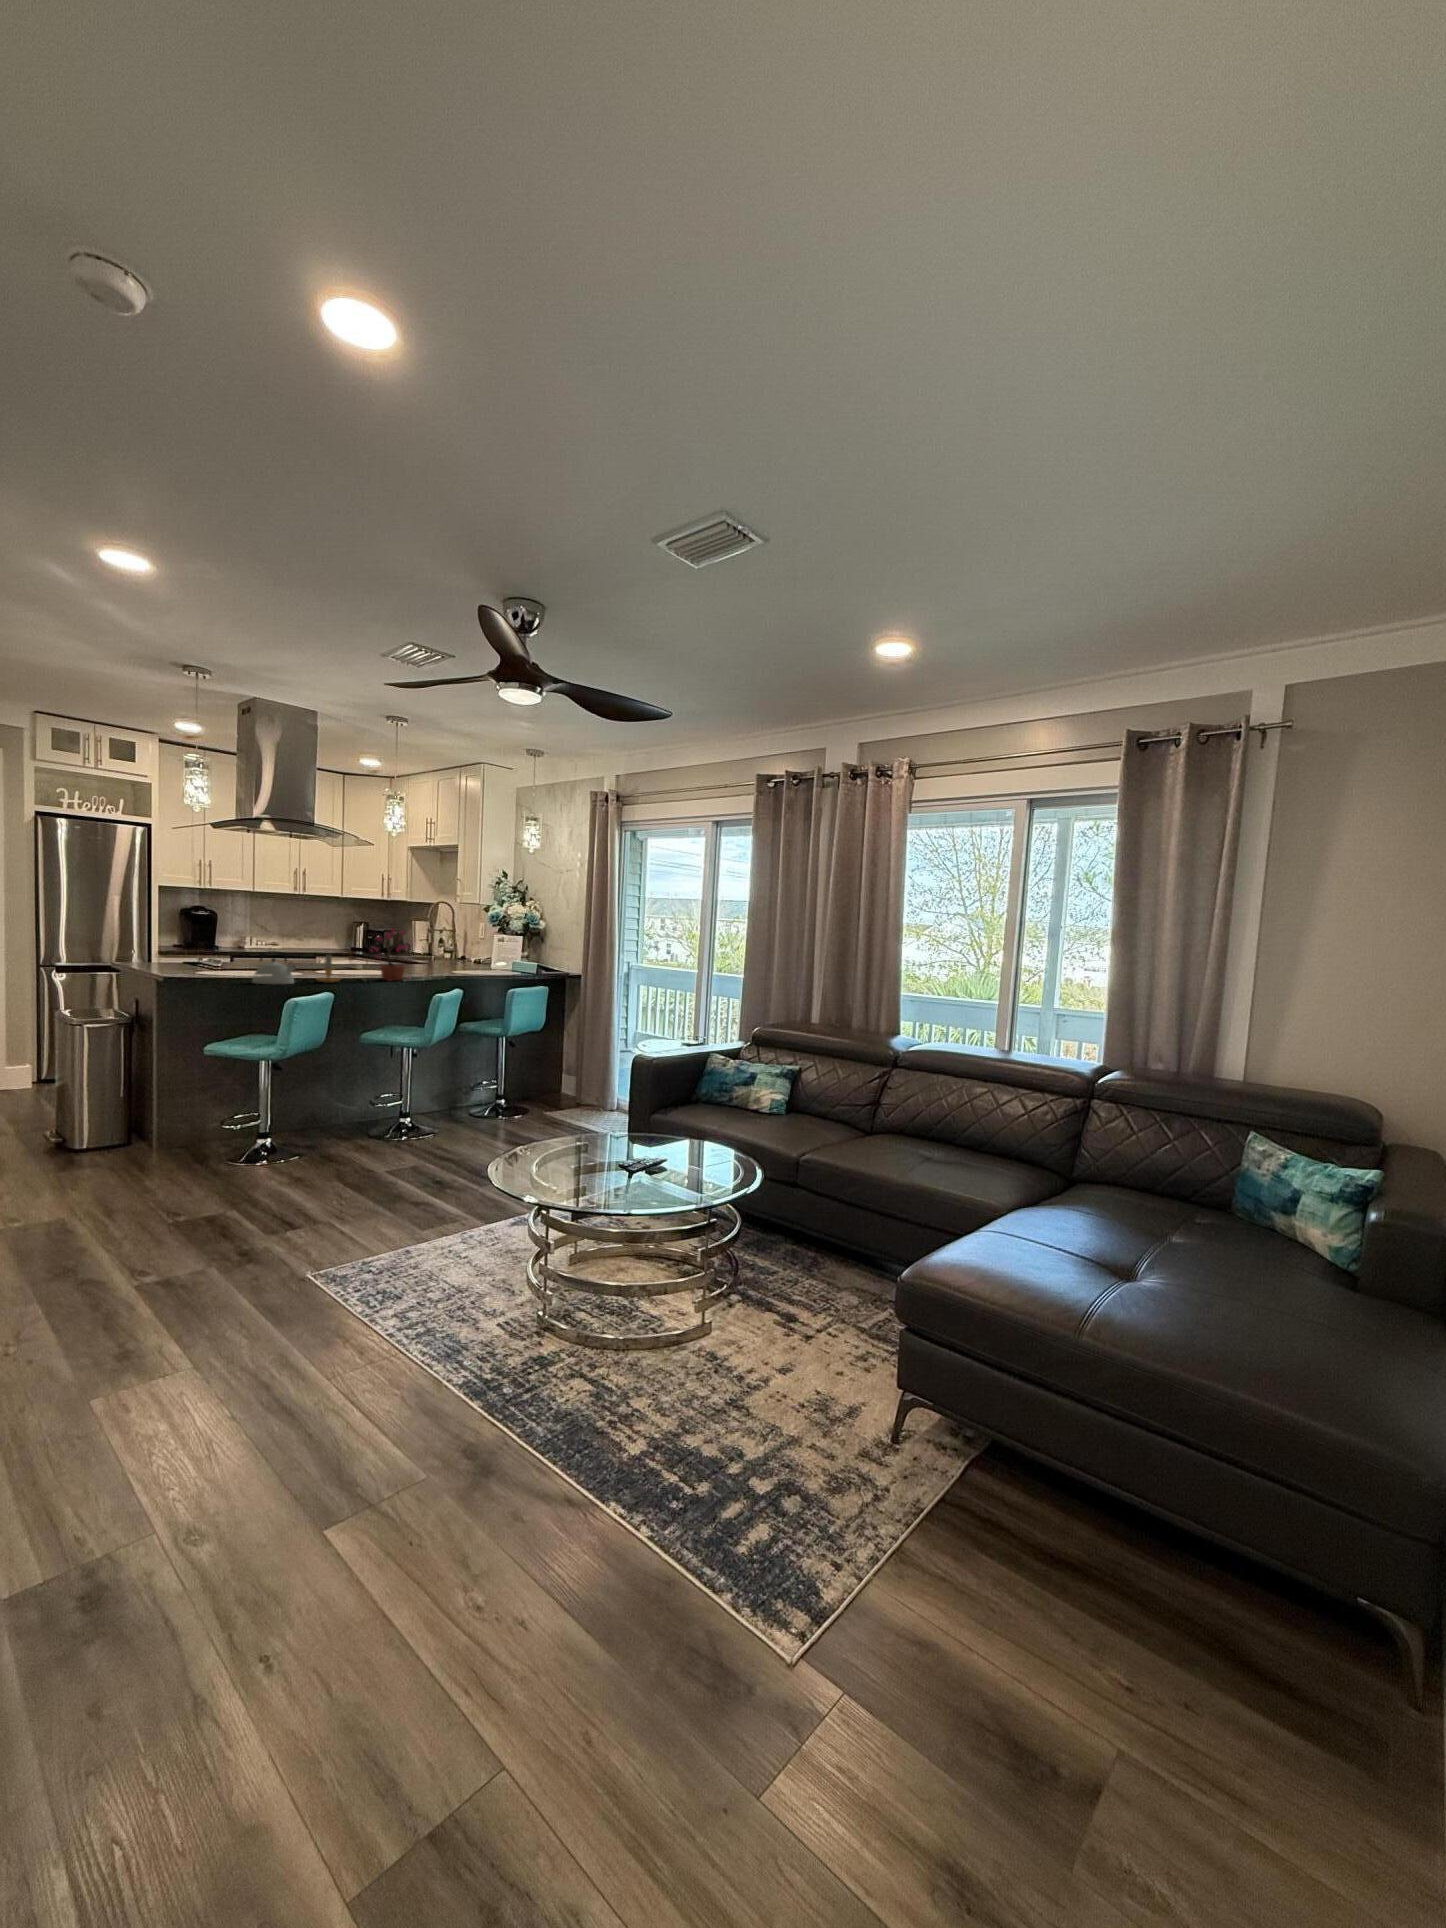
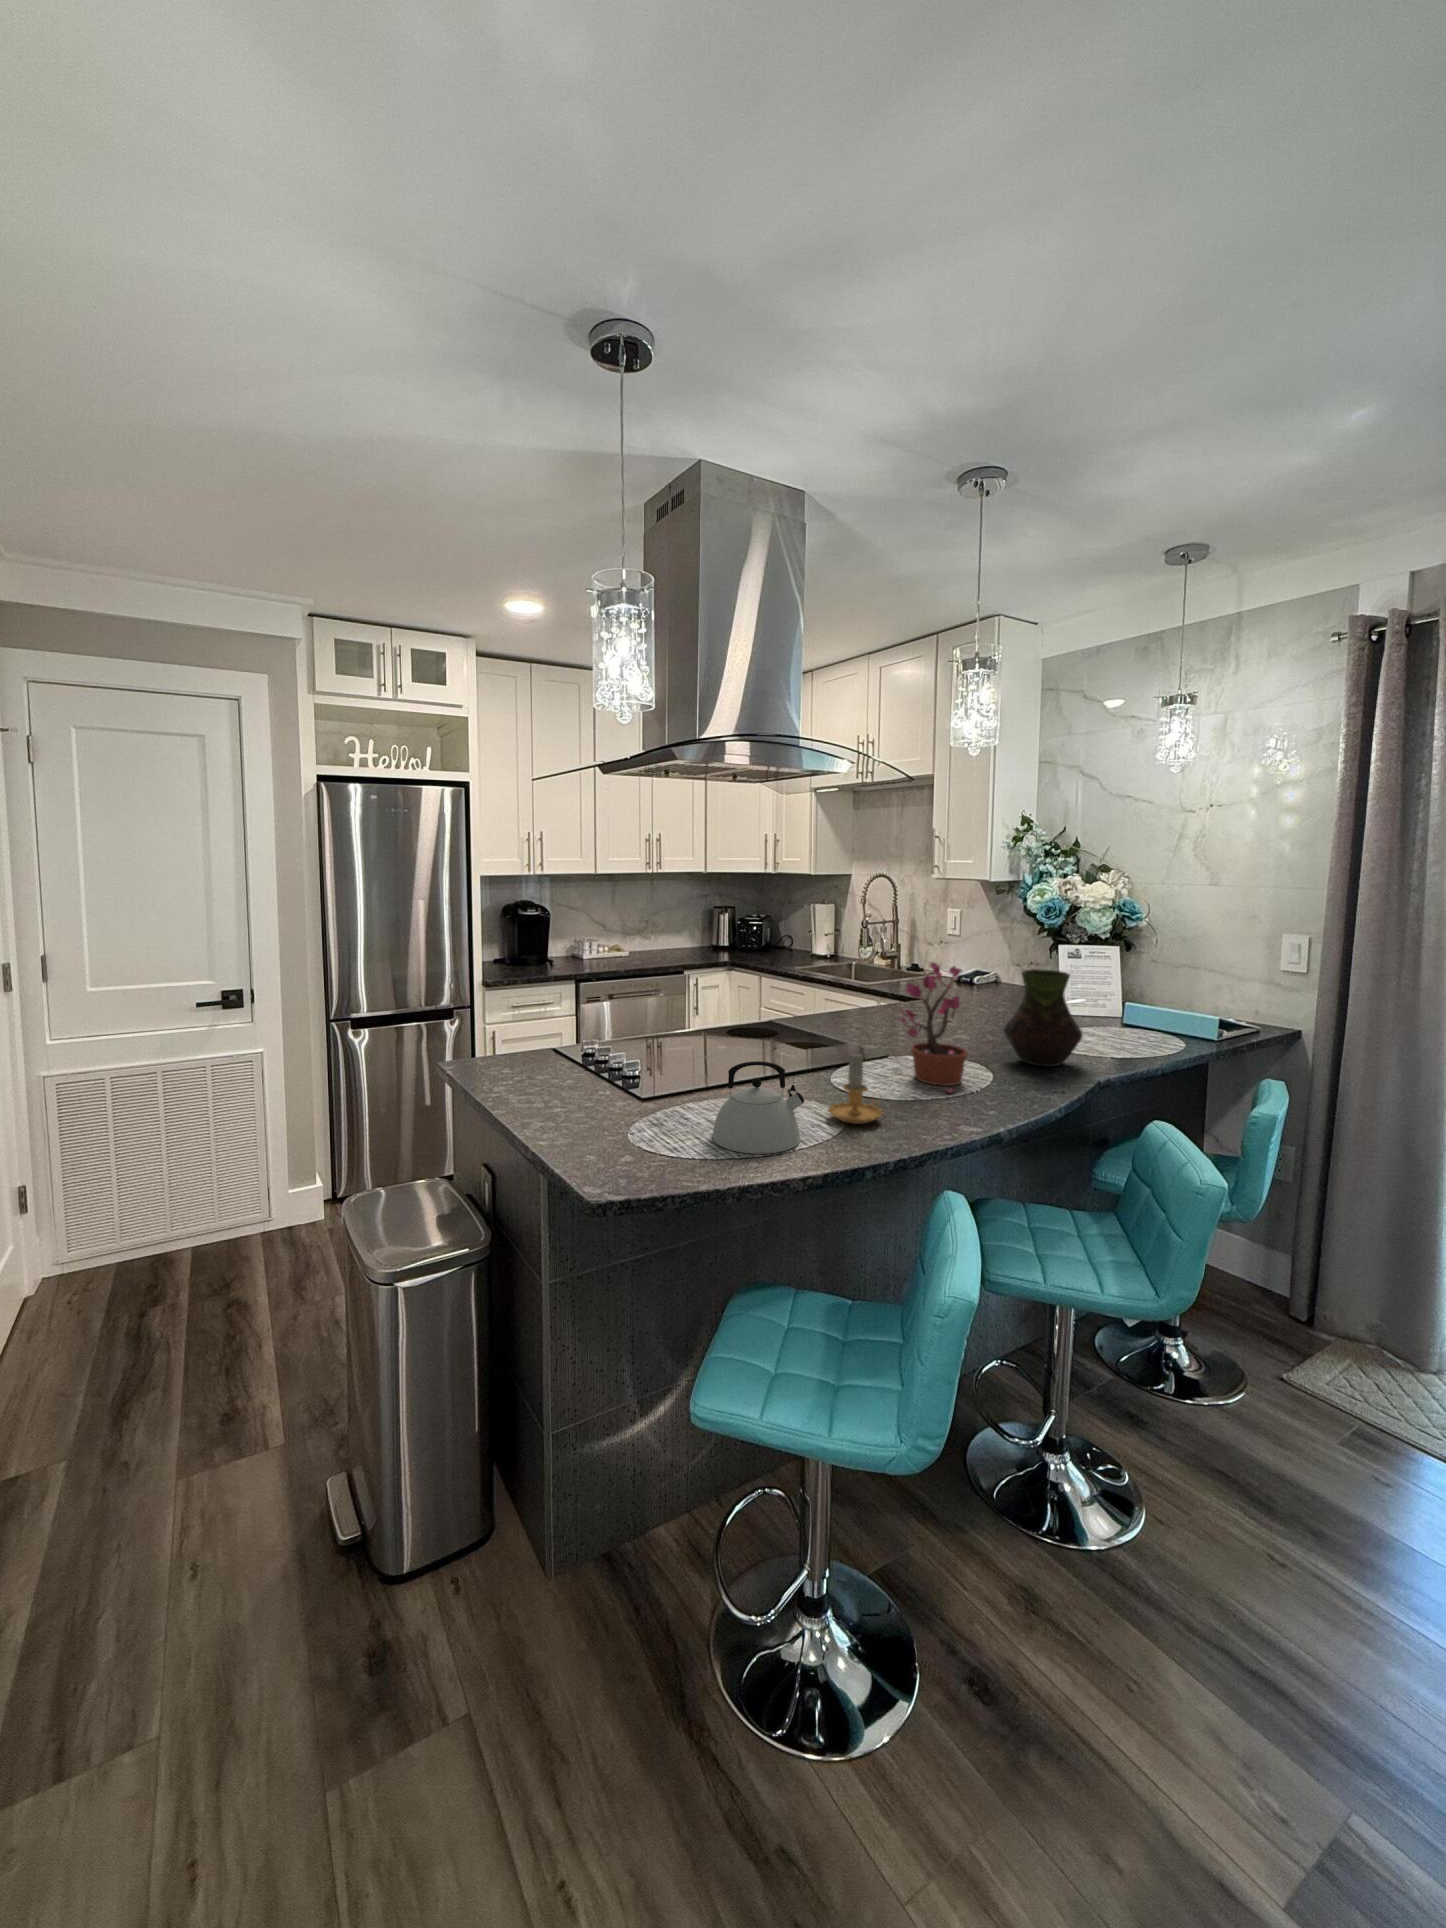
vase: none [439,937,473,980] -> present [1004,969,1083,1067]

